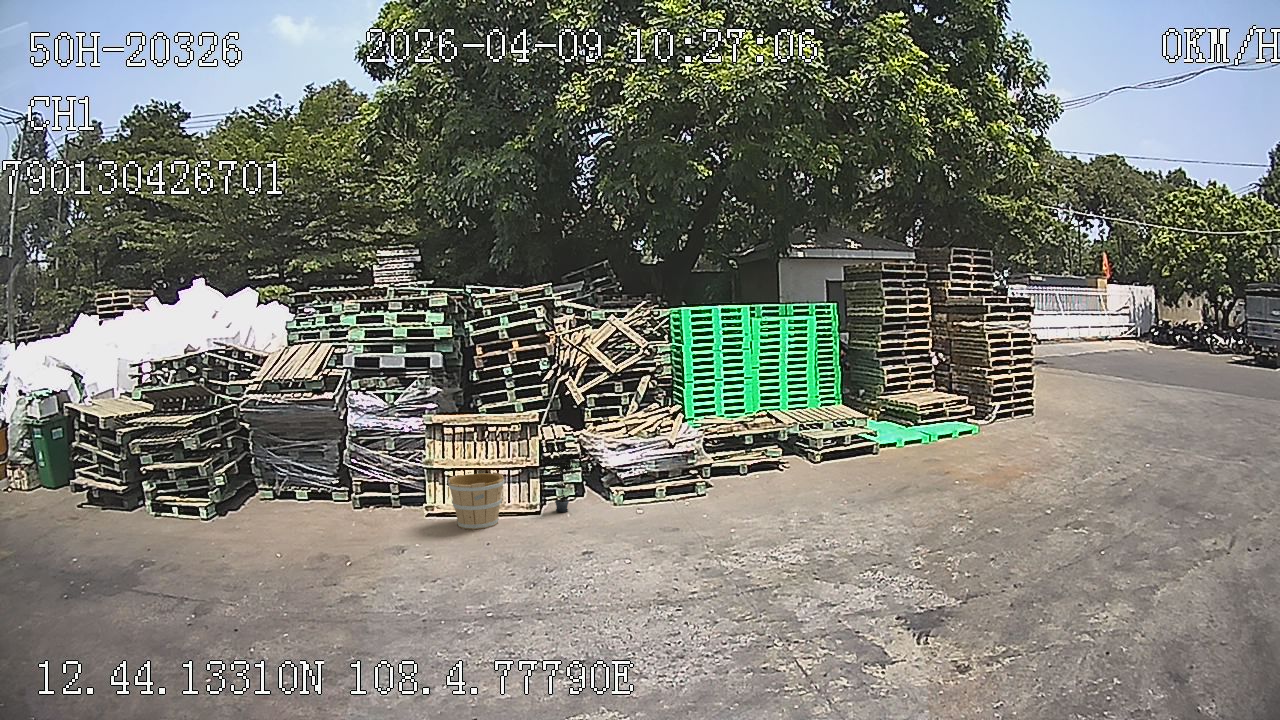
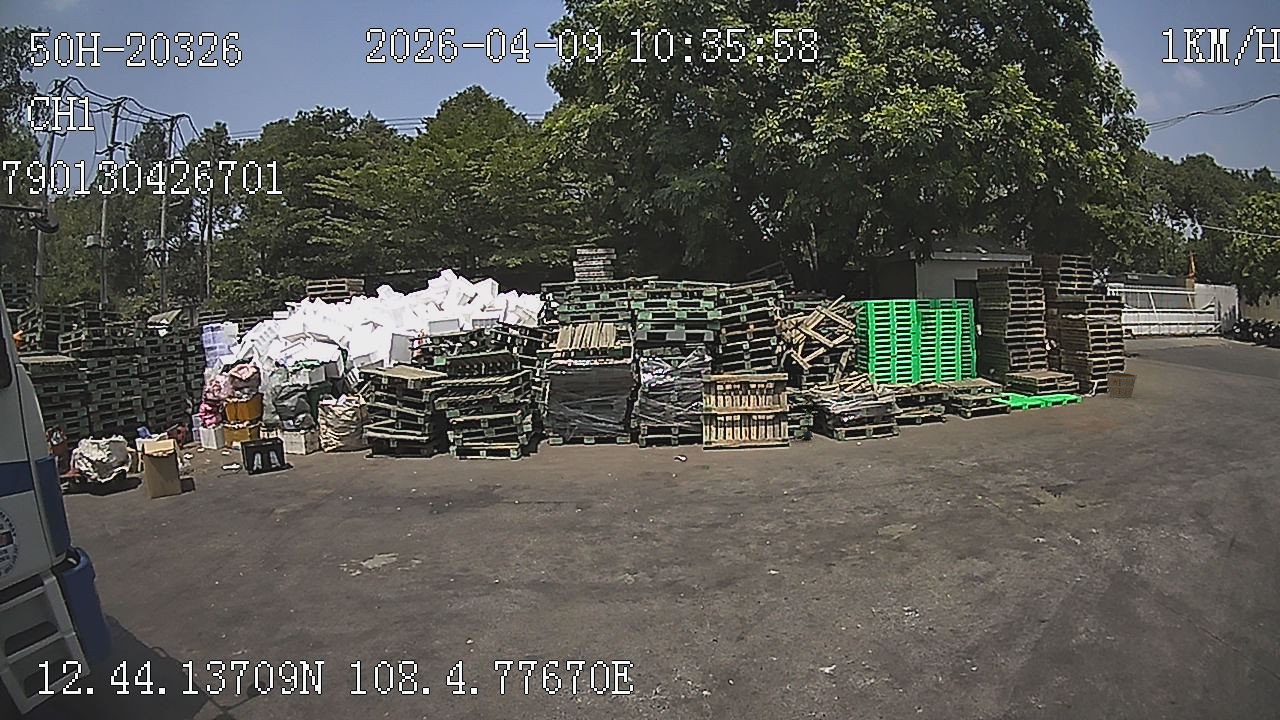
wooden bucket: present [448,472,505,529] -> present [1106,373,1137,398]

